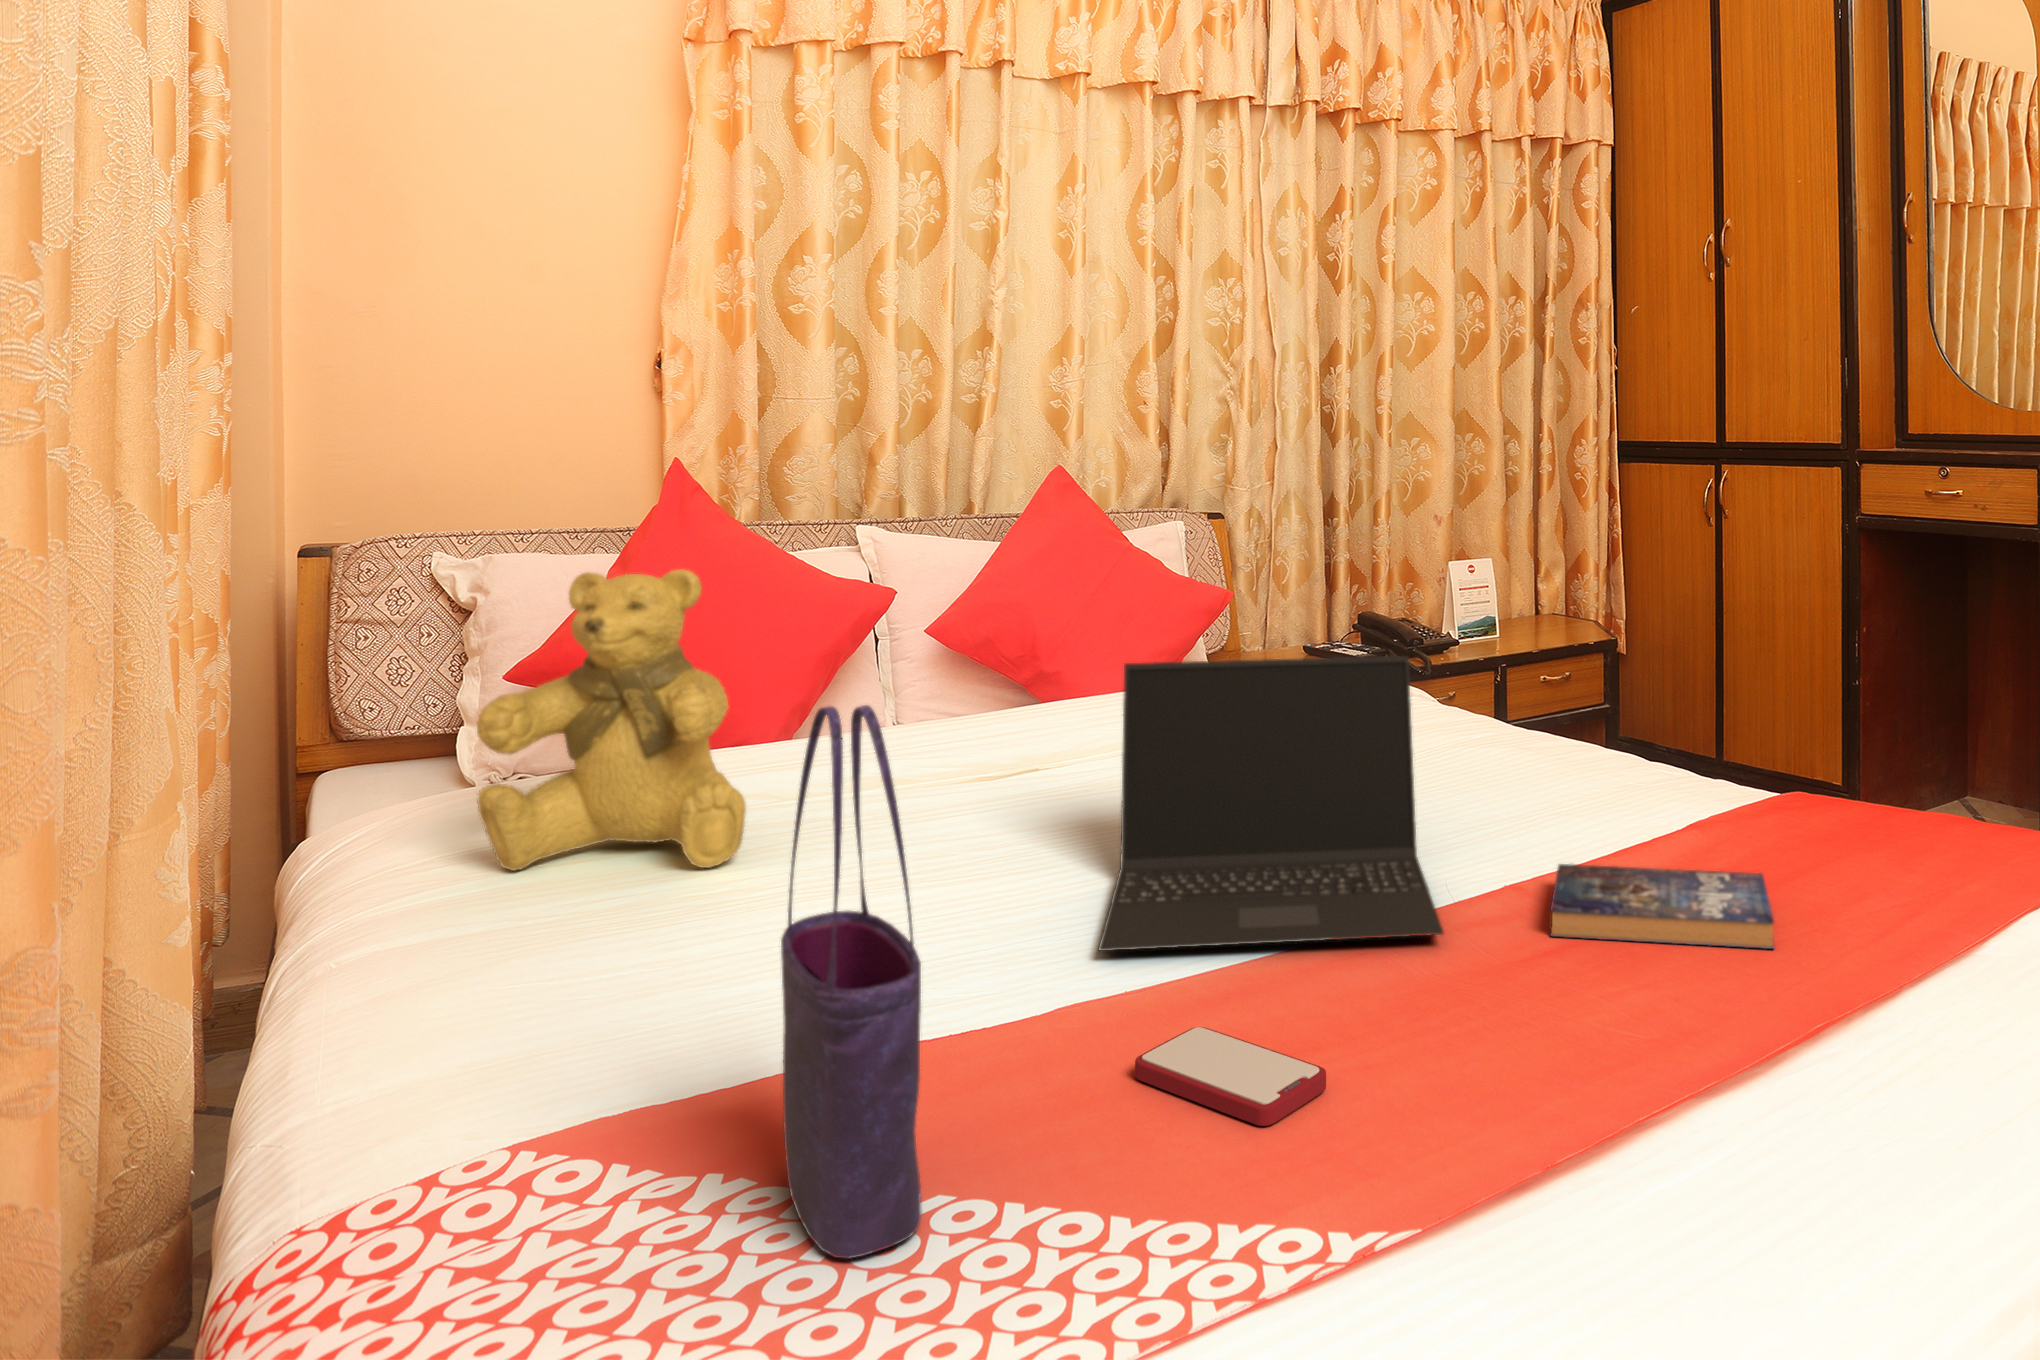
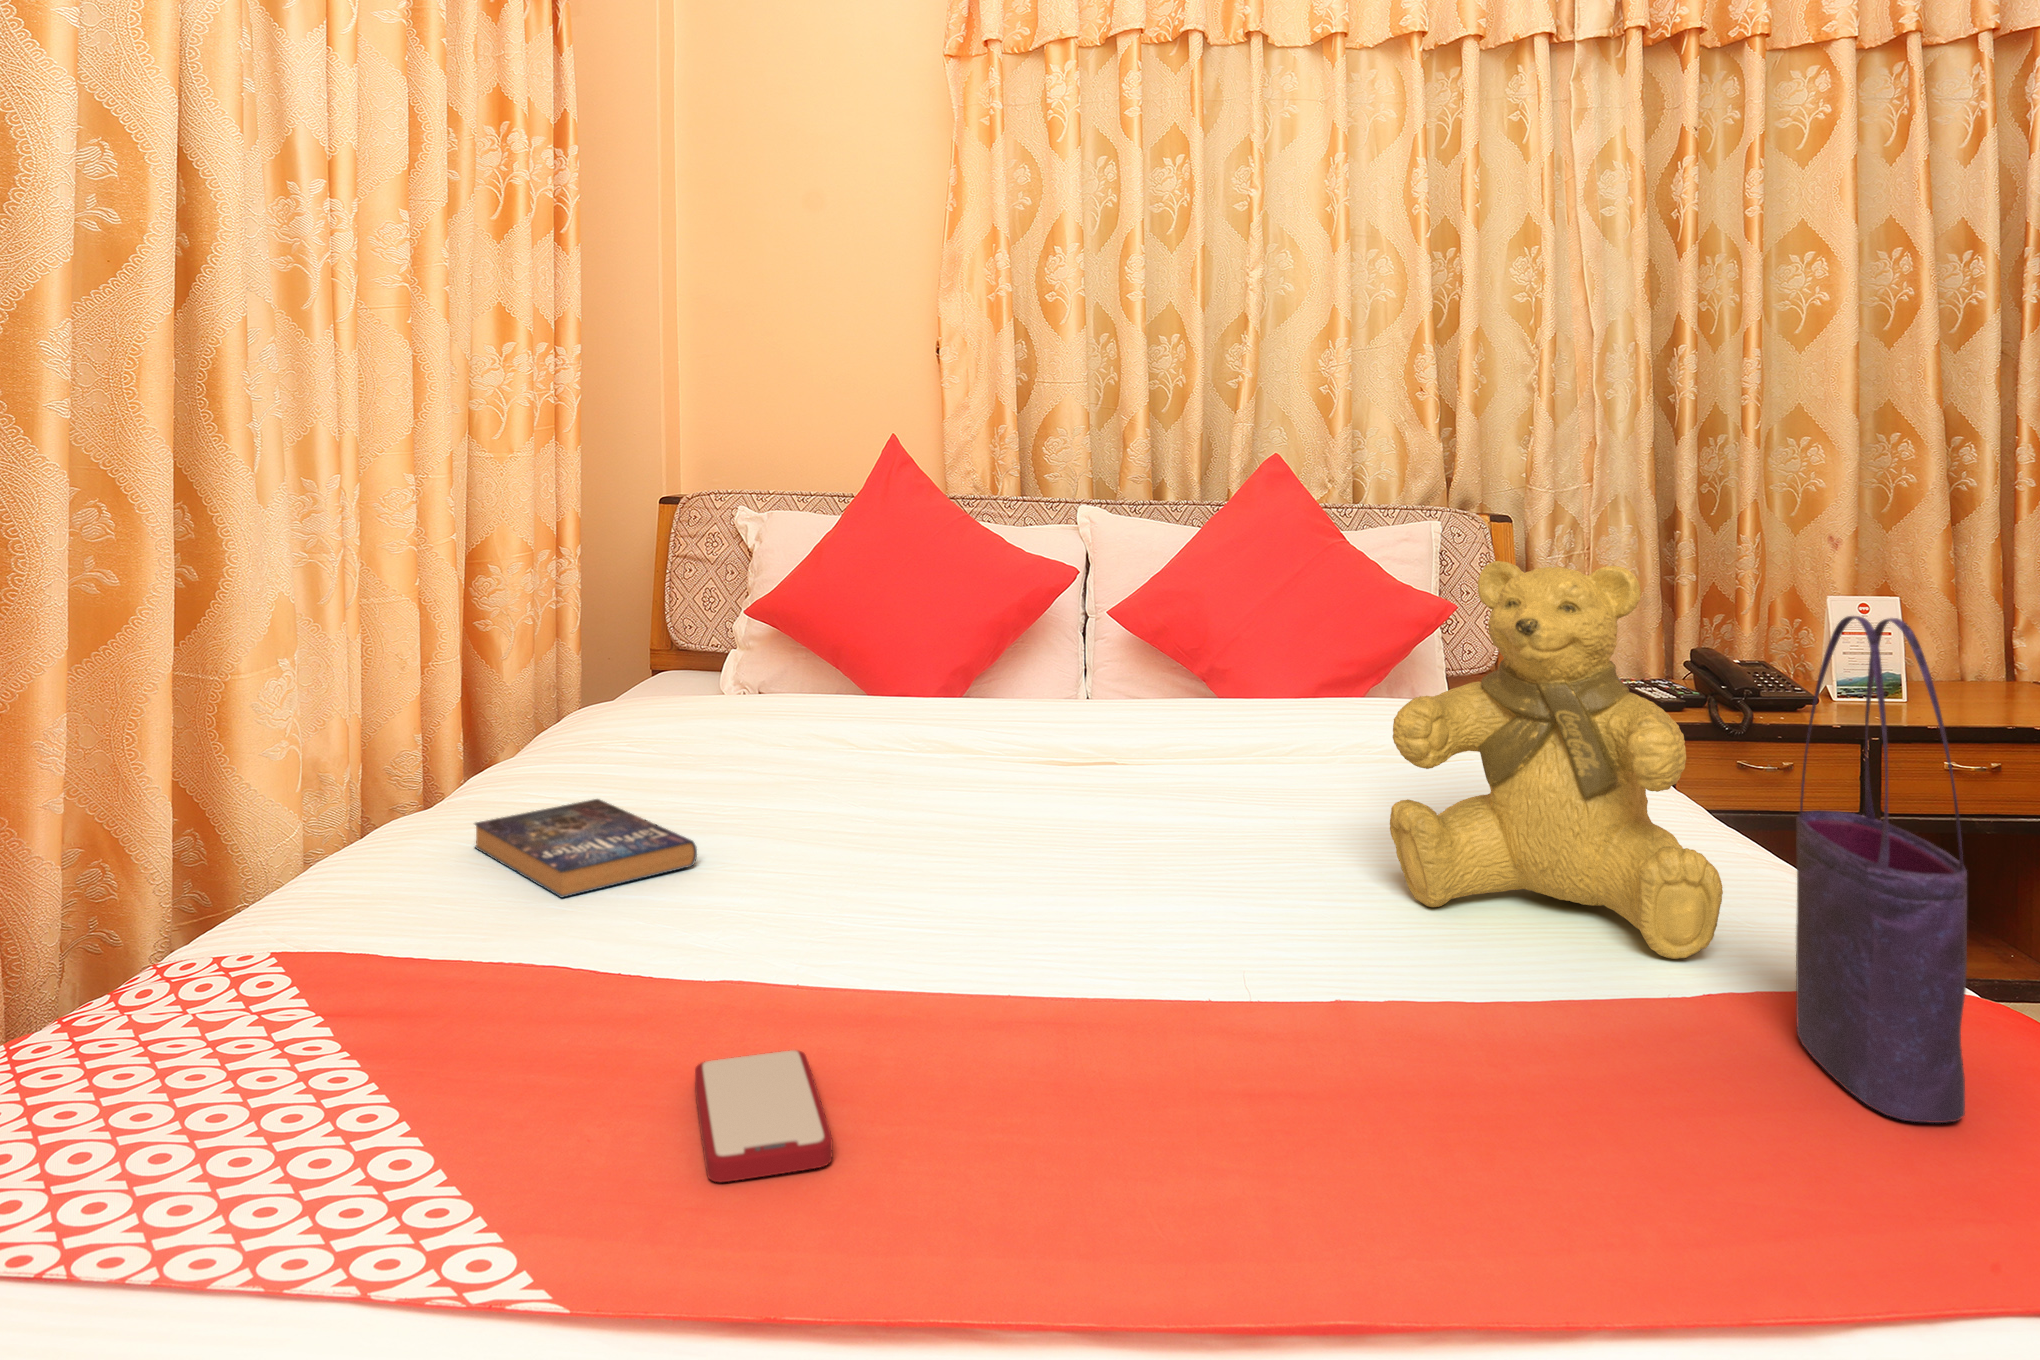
teddy bear: present [477,569,746,871] -> present [1390,561,1723,959]
laptop: present [1099,656,1444,951] -> none [856,646,1346,1035]
tote bag: present [781,705,921,1259] -> present [1796,616,1967,1123]
book: present [1550,864,1774,949] -> present [475,799,697,897]

